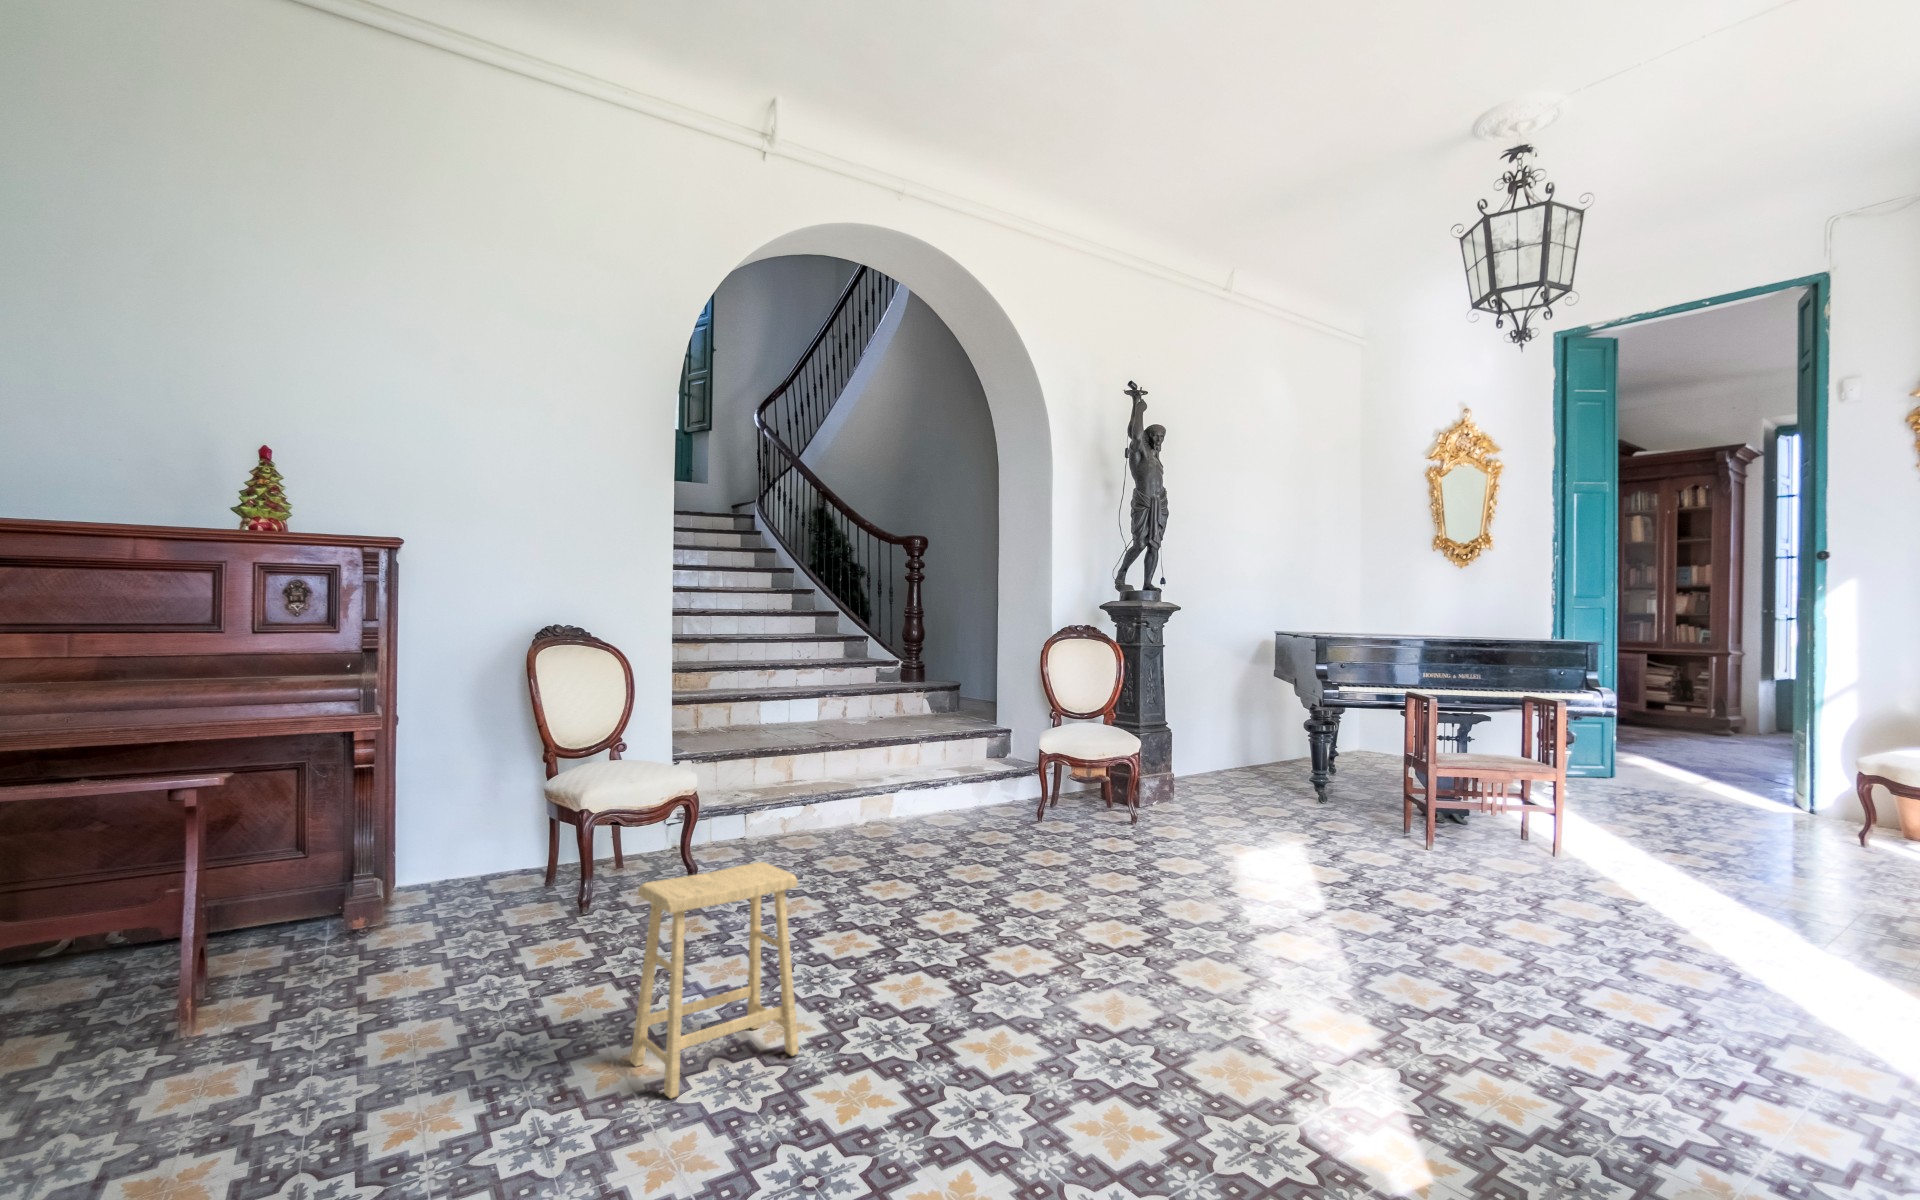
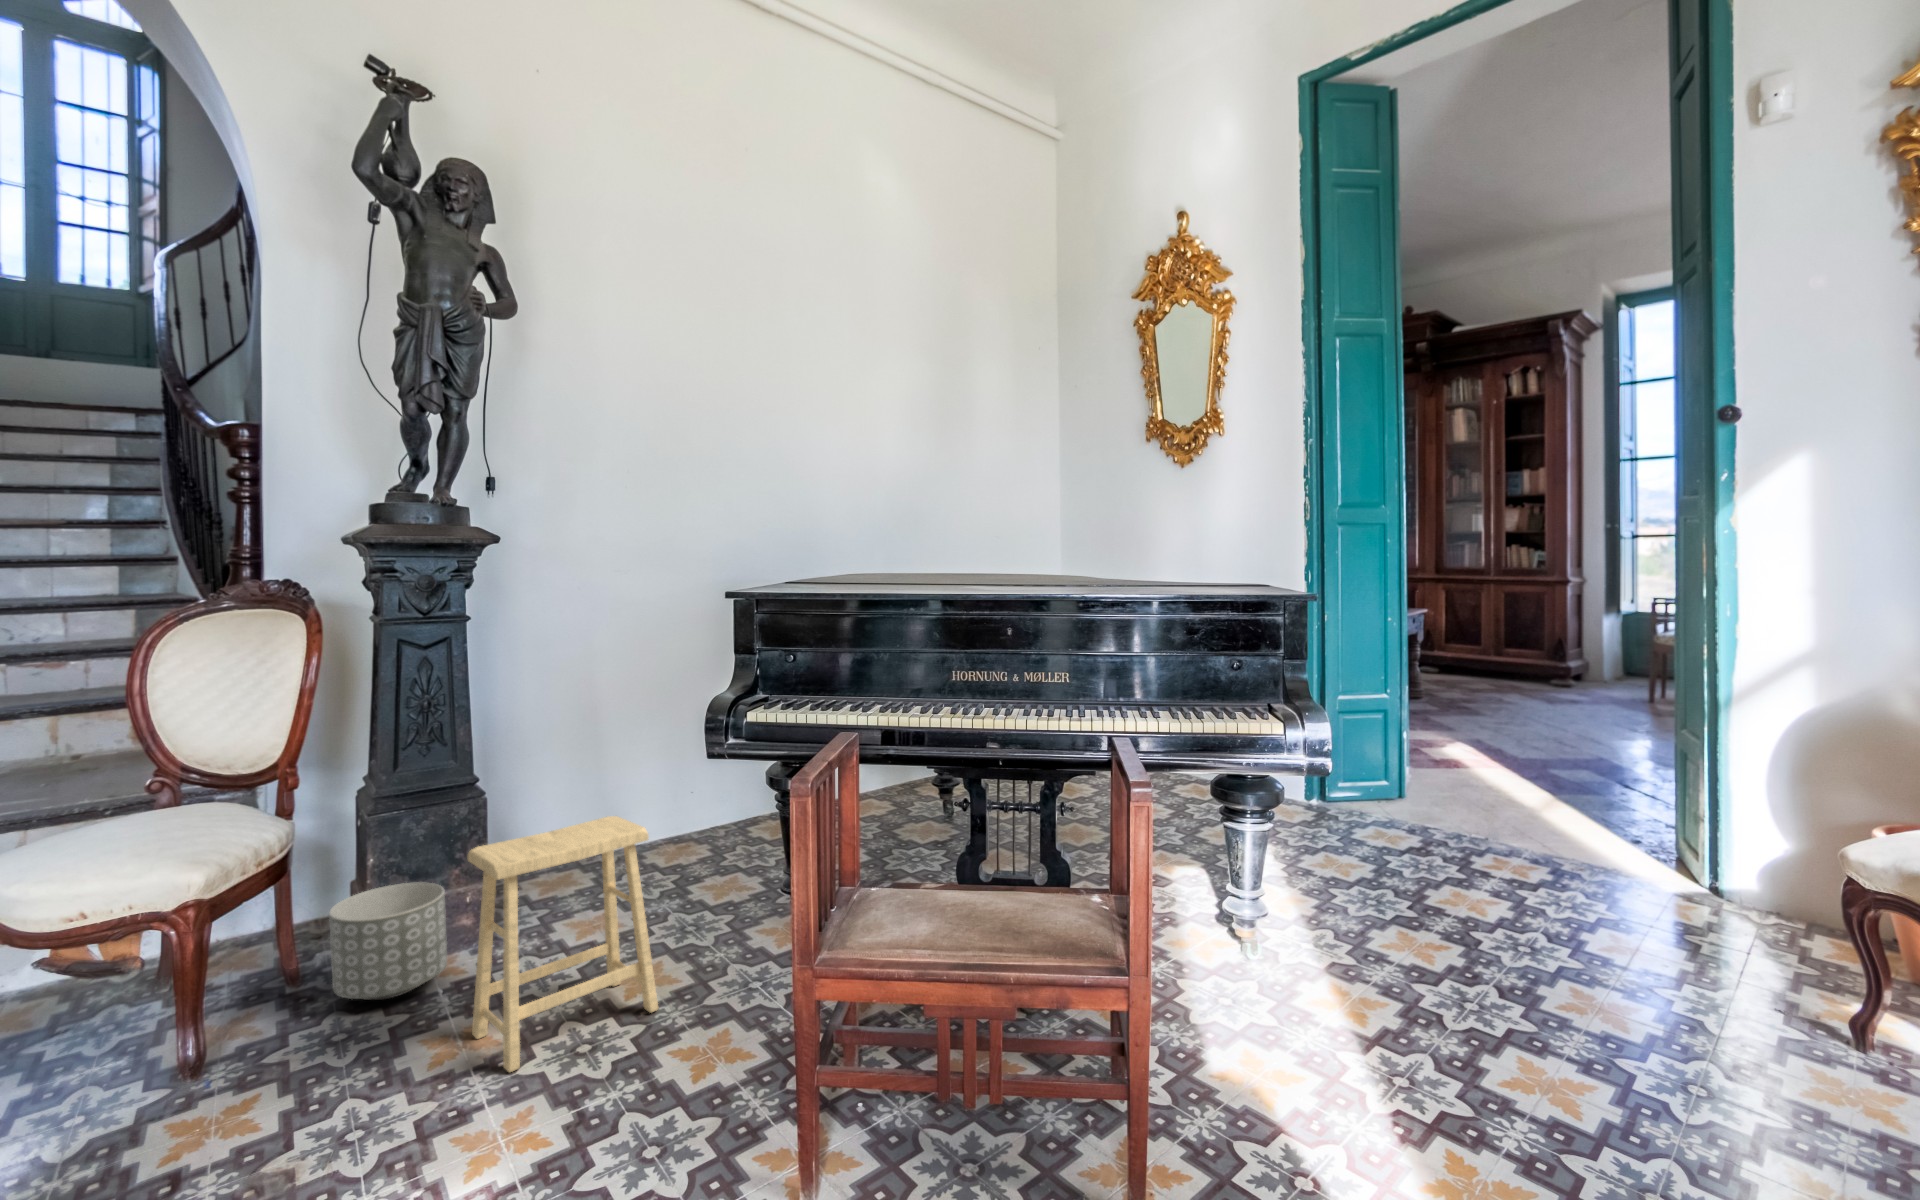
planter: none [502,916,602,1024] -> present [329,883,447,1000]

